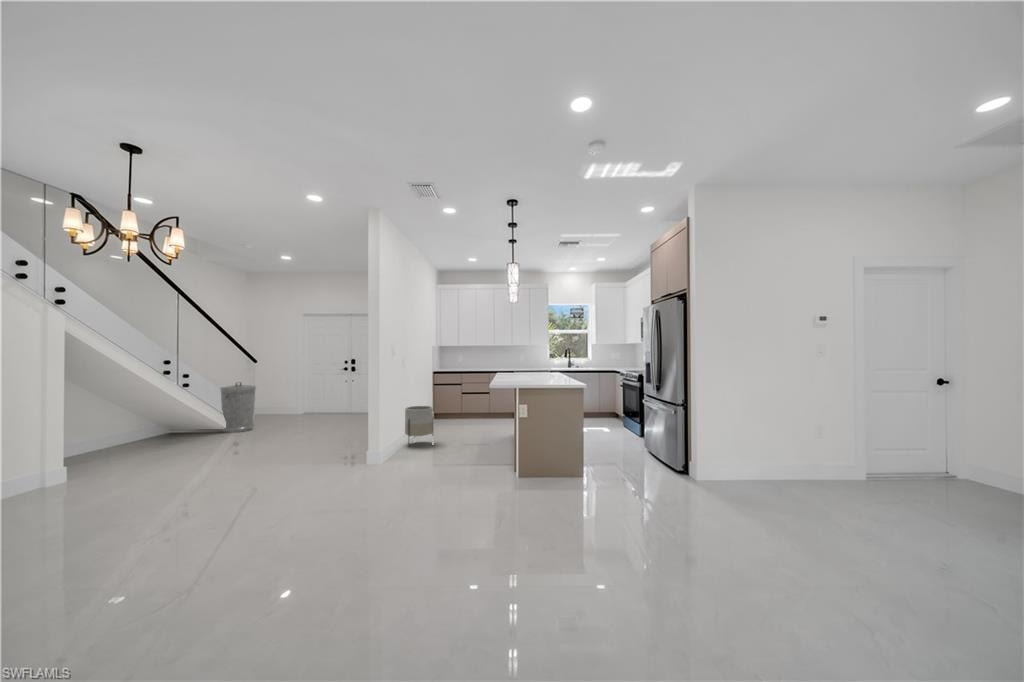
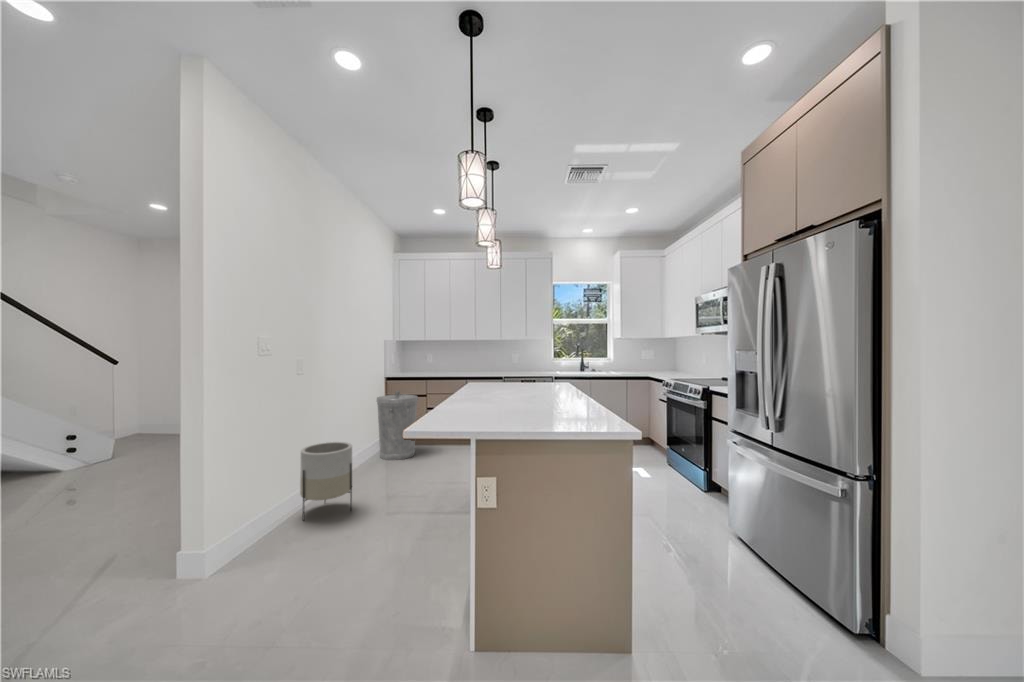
trash can: present [220,382,256,433] -> present [377,391,418,460]

